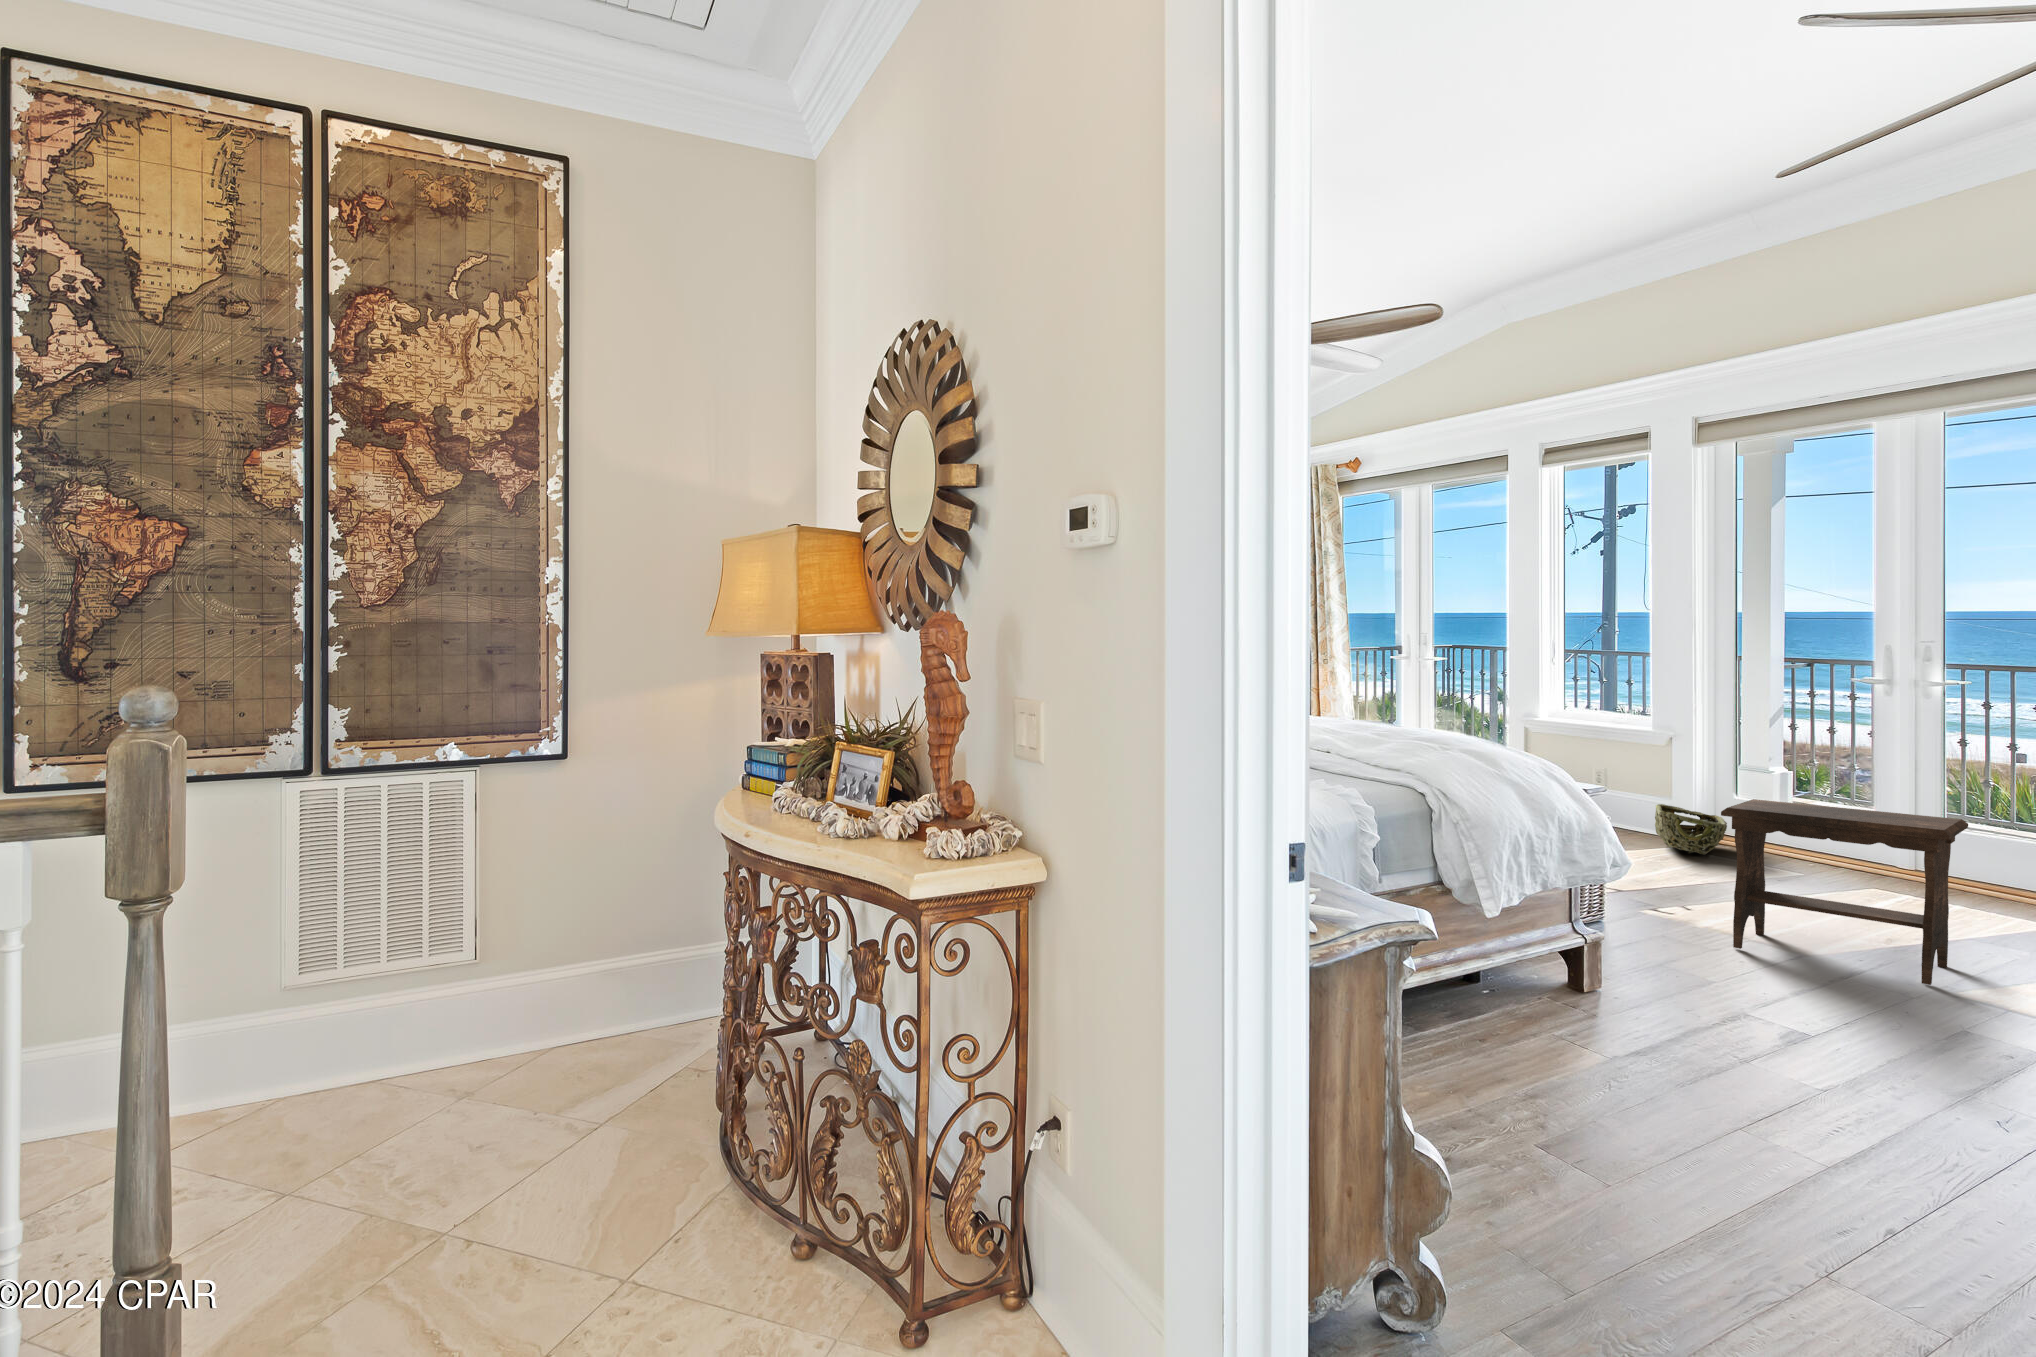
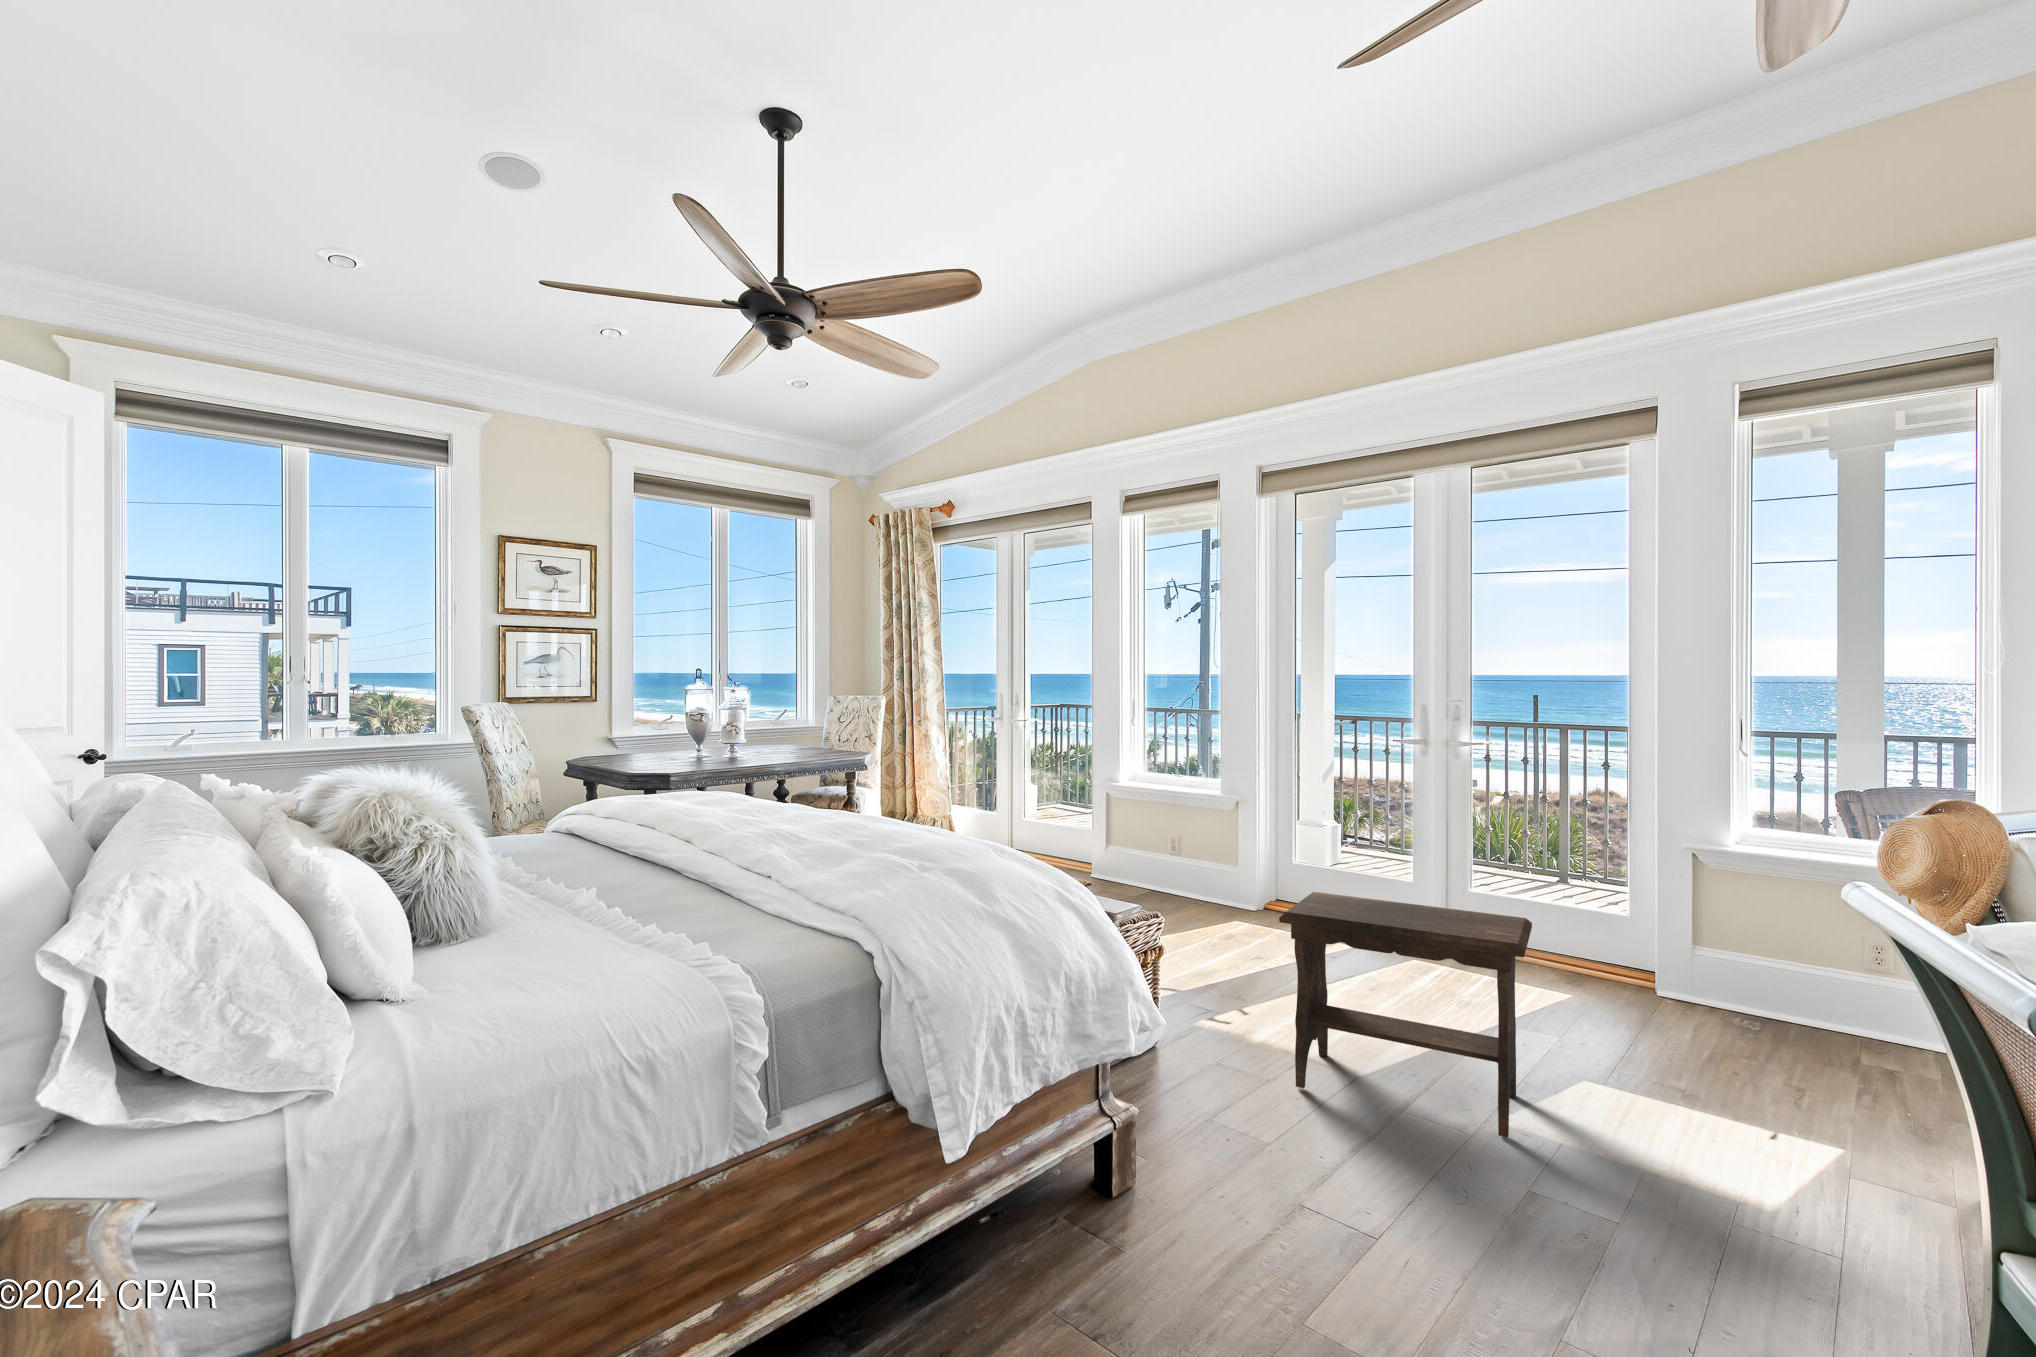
woven basket: present [1655,804,1727,855] -> none [1224,868,1289,925]

